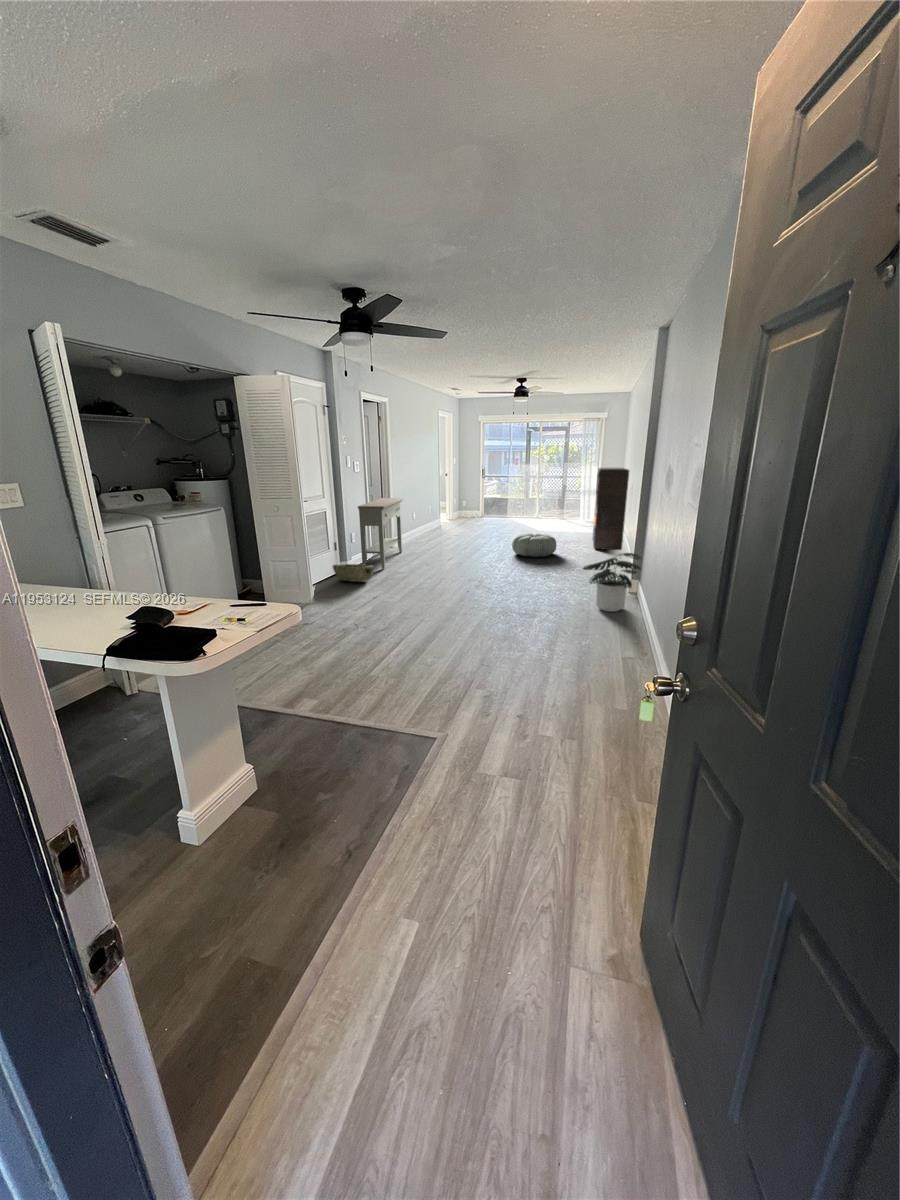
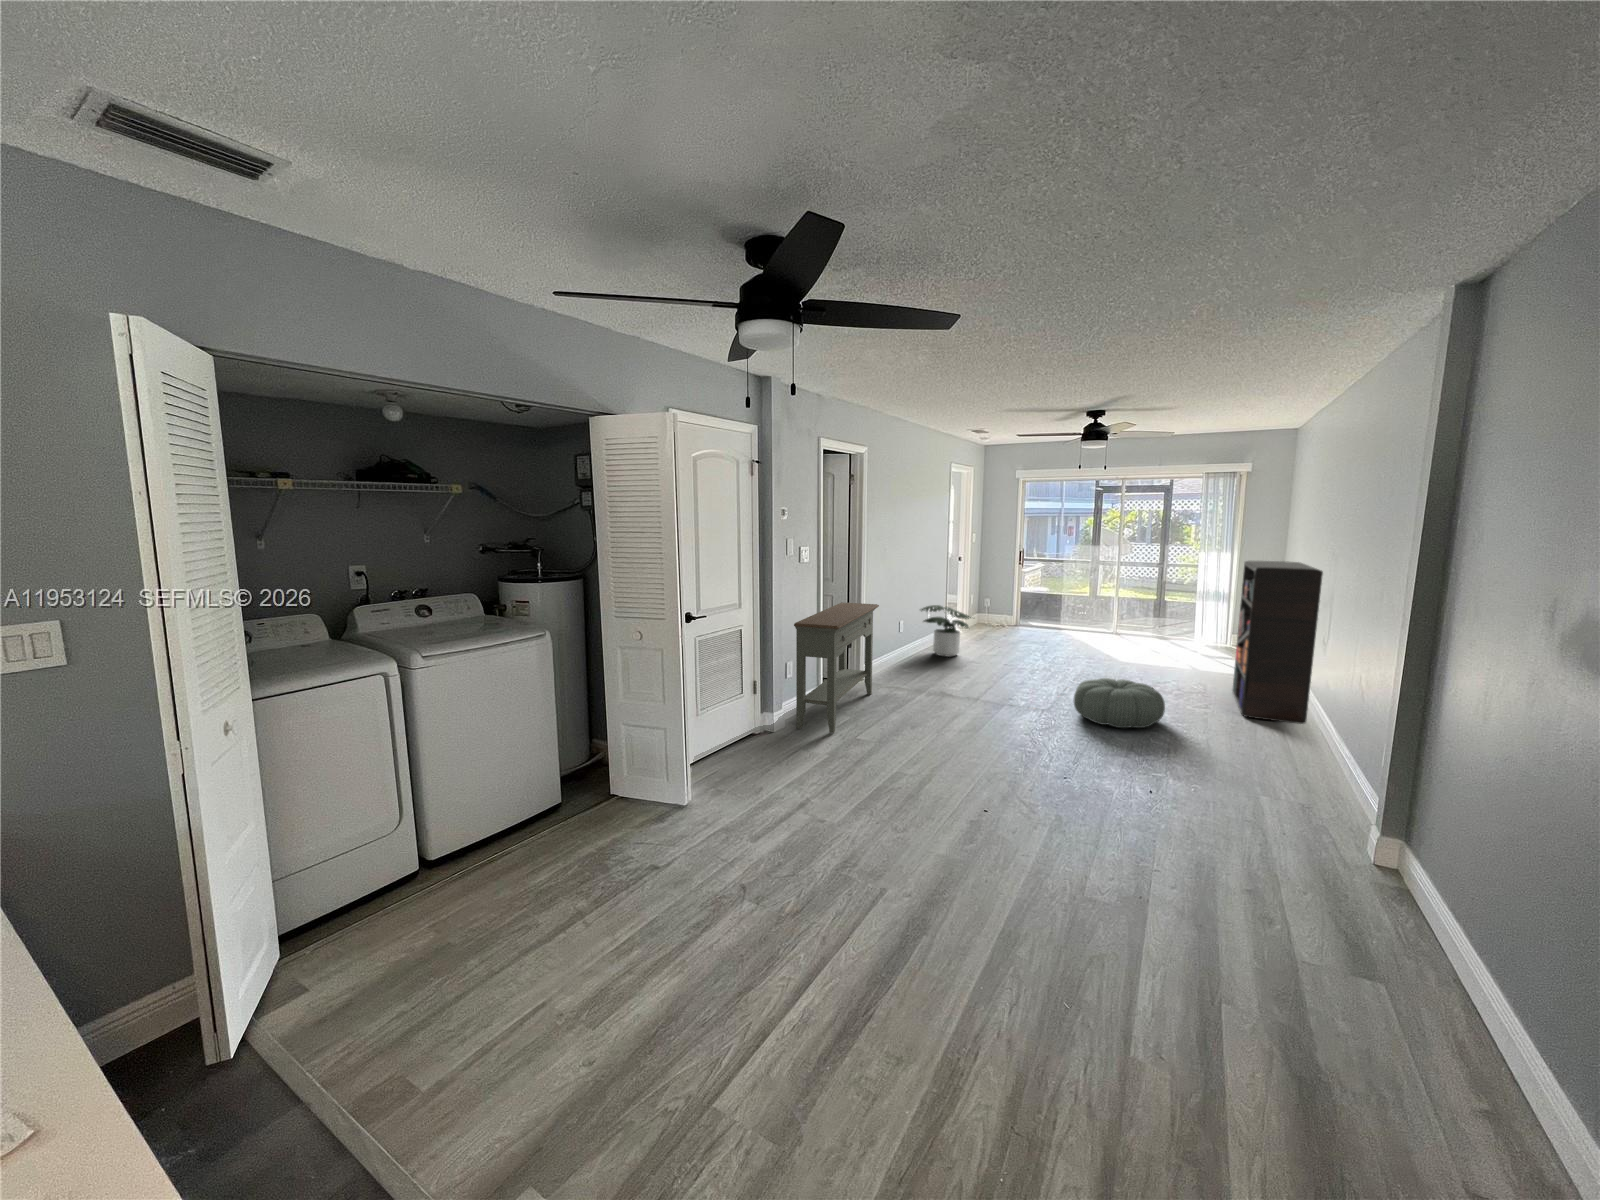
potted plant: present [583,553,641,612] -> present [921,605,971,657]
woven basket: present [332,564,374,582] -> none [739,725,810,765]

